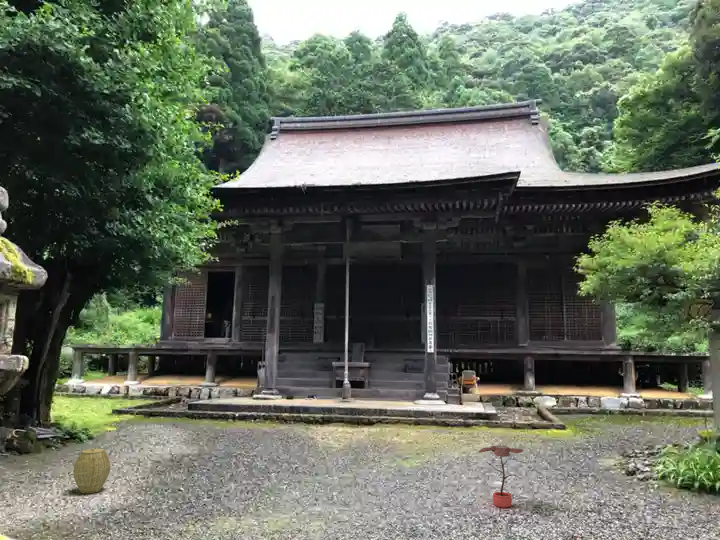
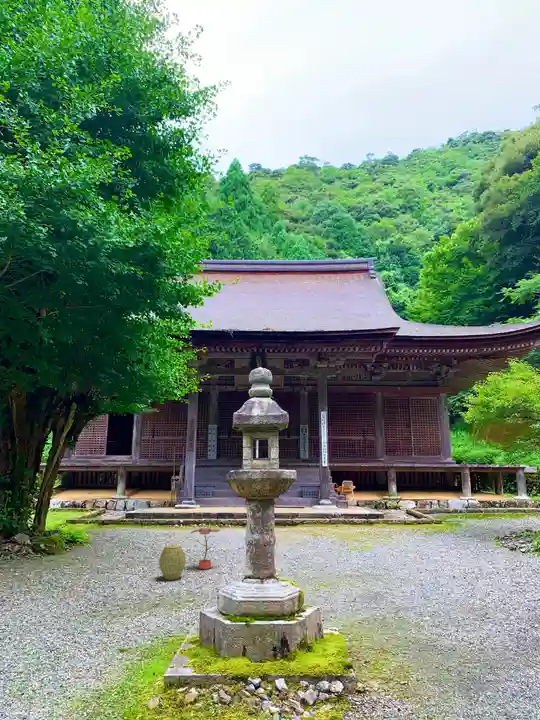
potted plant: present [479,445,523,508] -> present [191,528,220,569]

